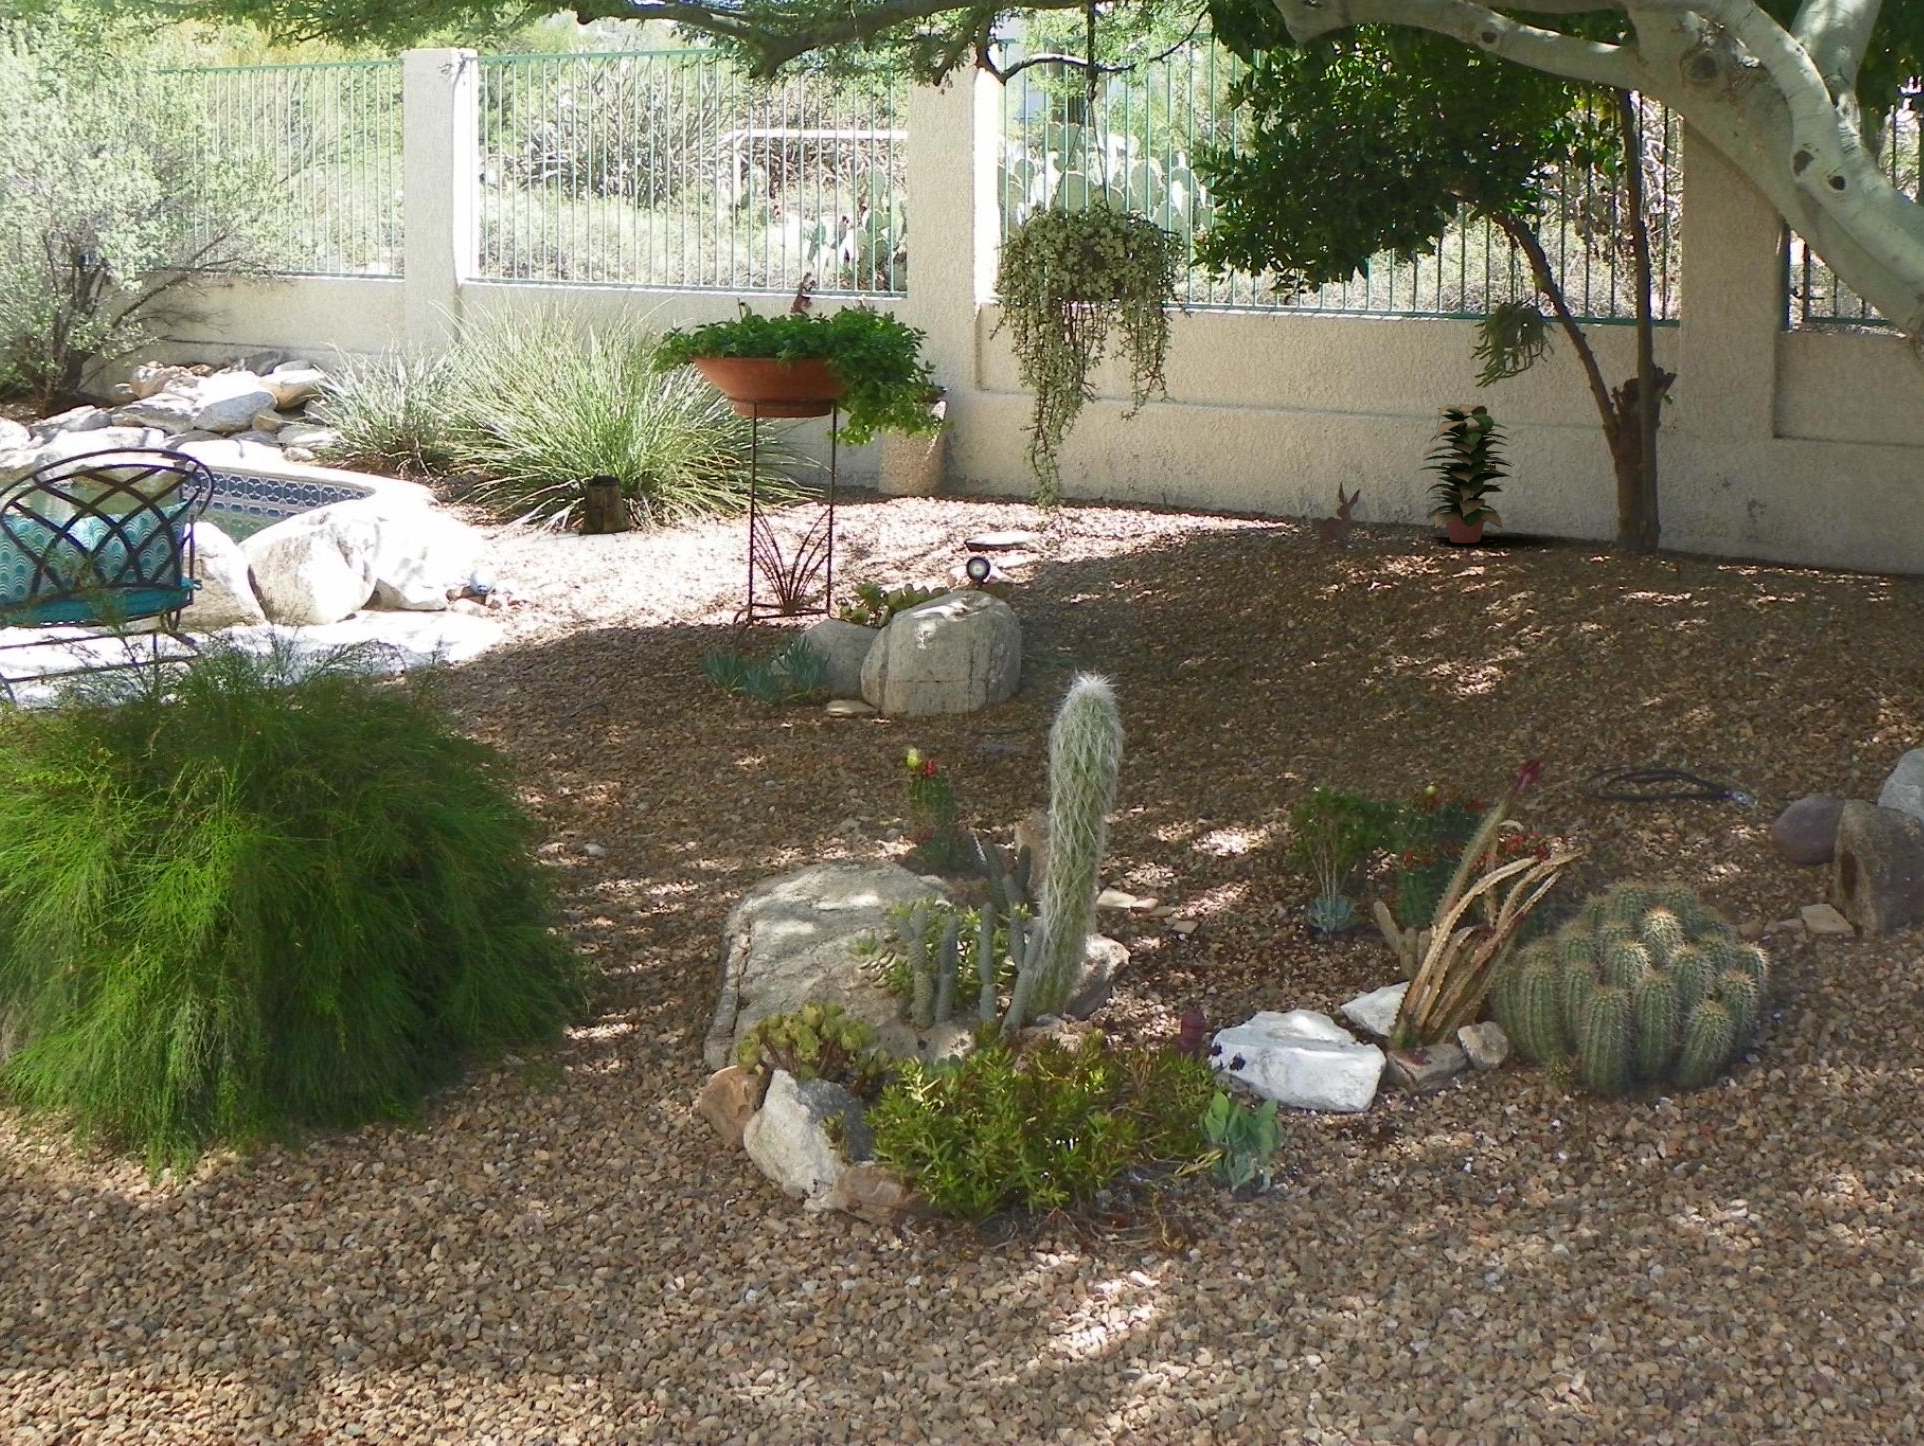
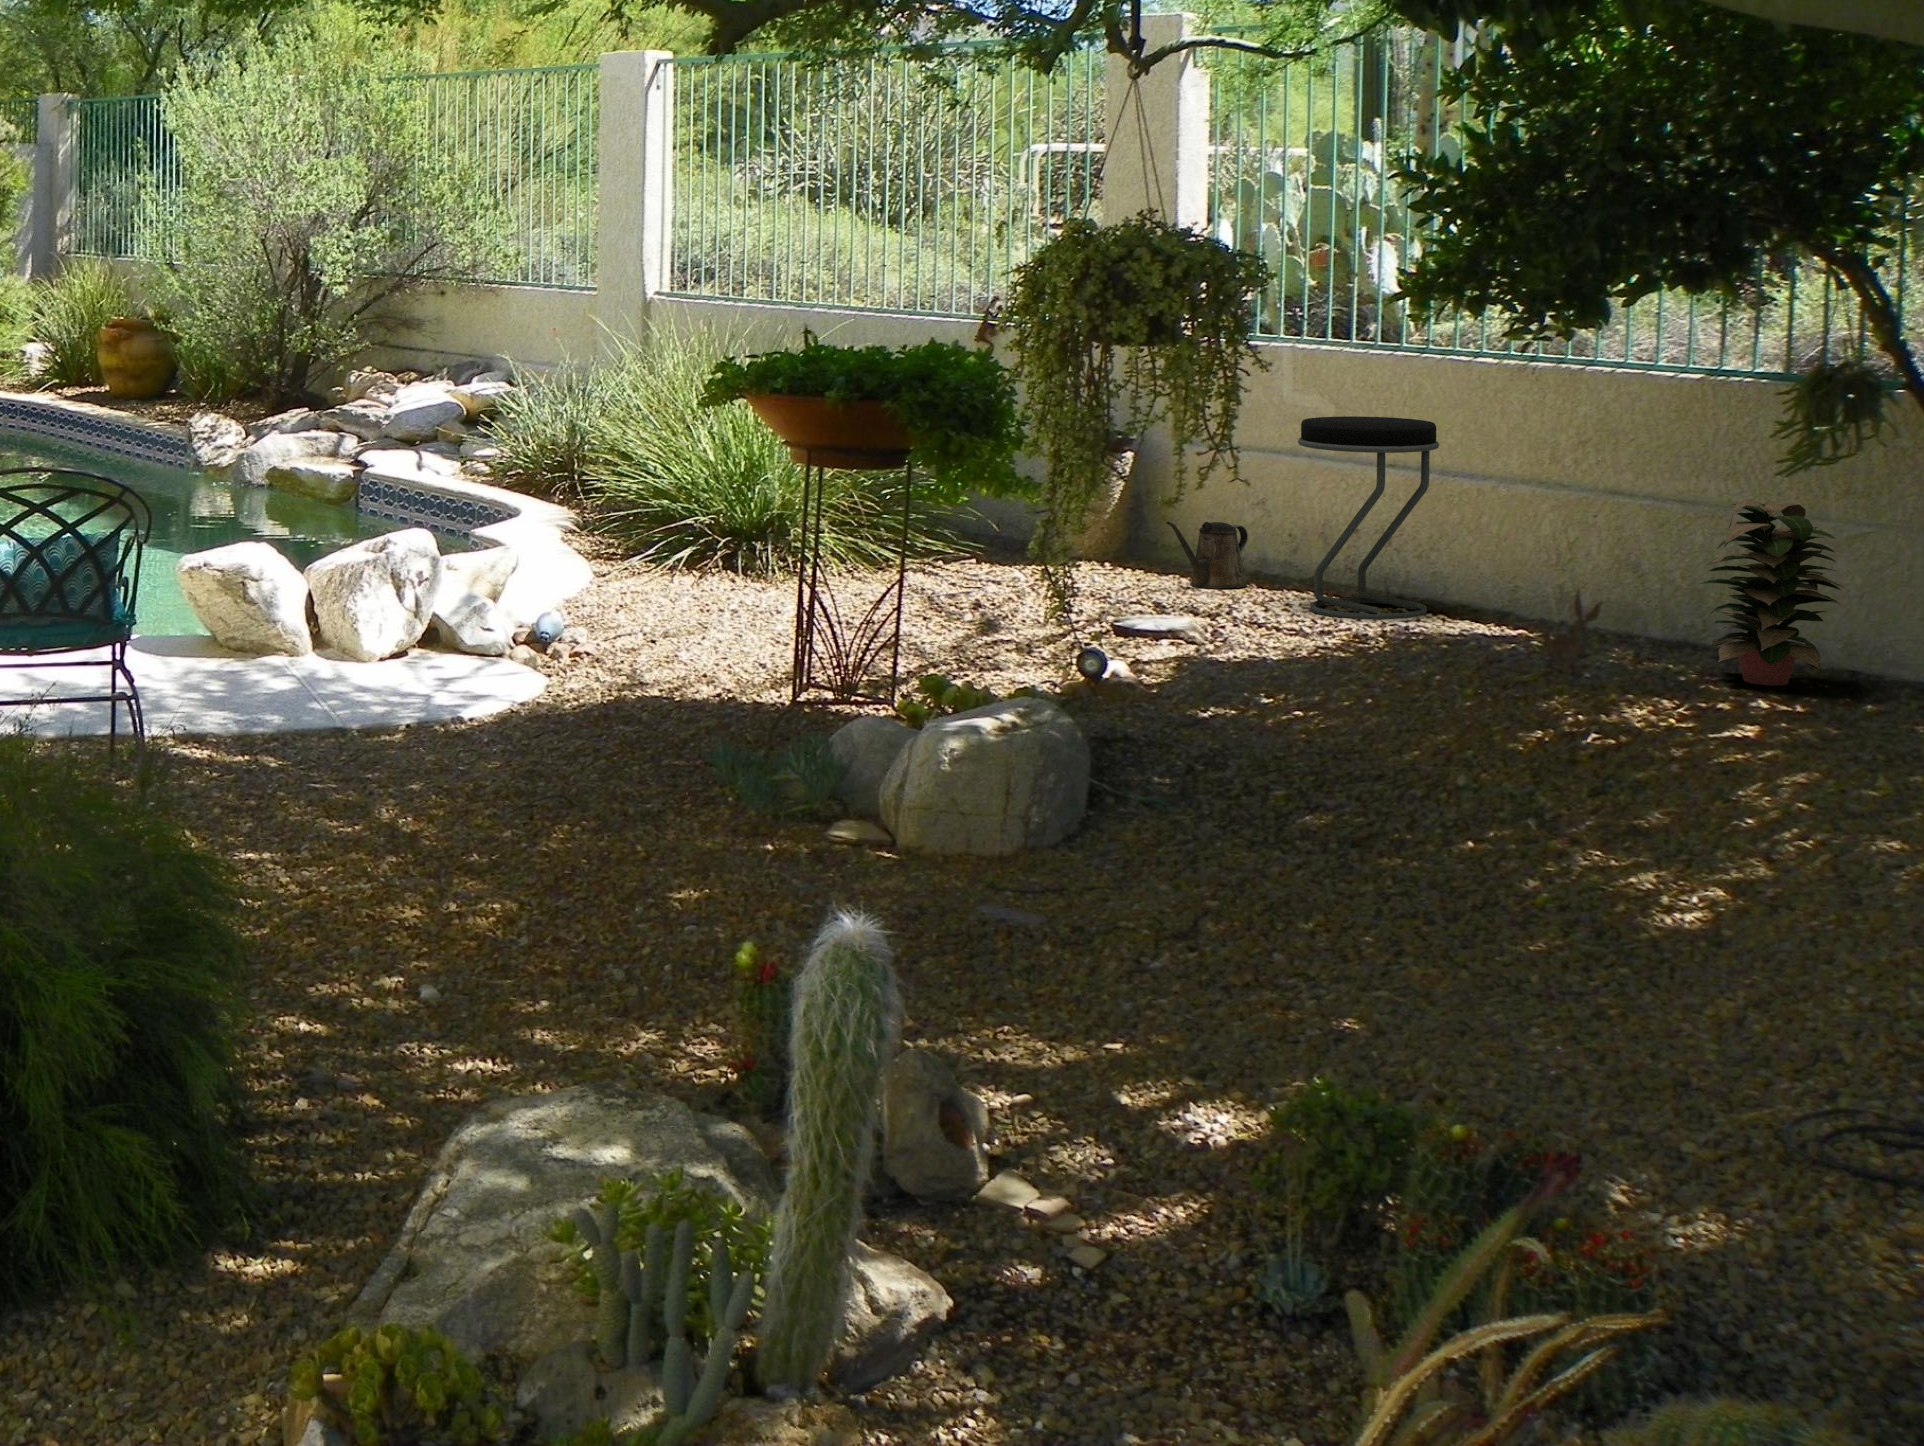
stool: none [1109,357,1216,522] -> present [1298,416,1439,619]
watering can: present [575,475,630,534] -> present [1166,521,1248,589]

